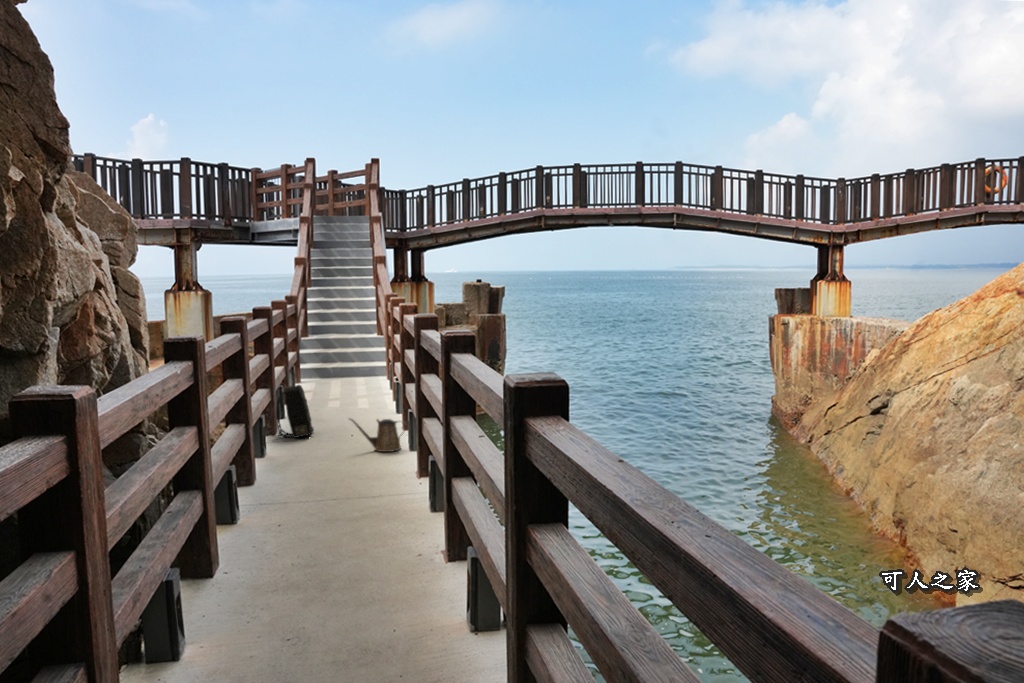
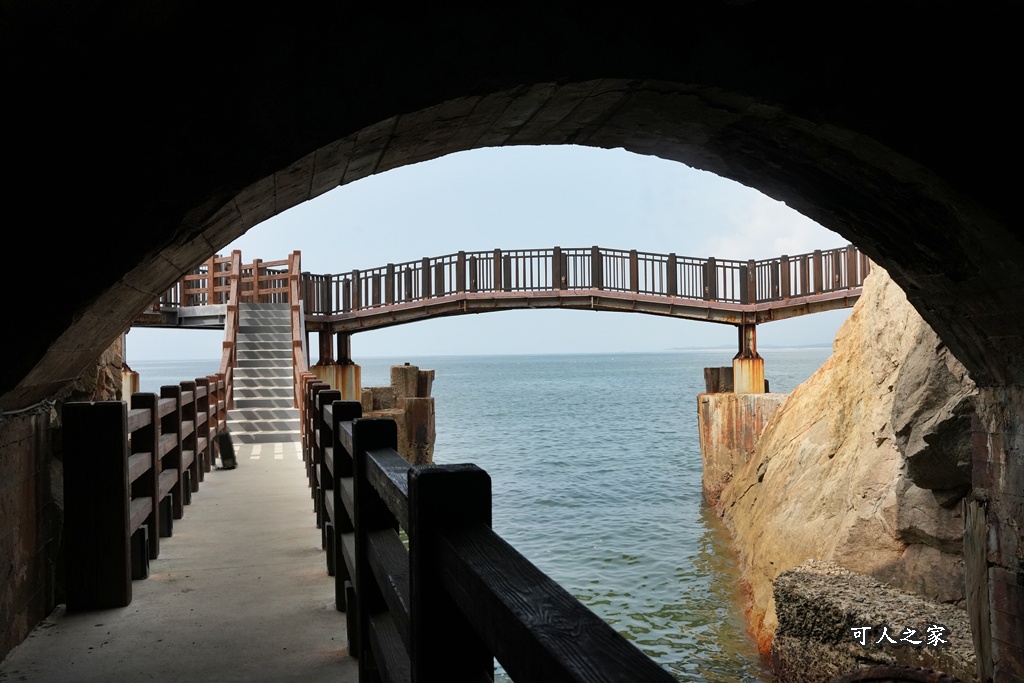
watering can: present [350,419,404,452] -> none [262,449,303,473]

